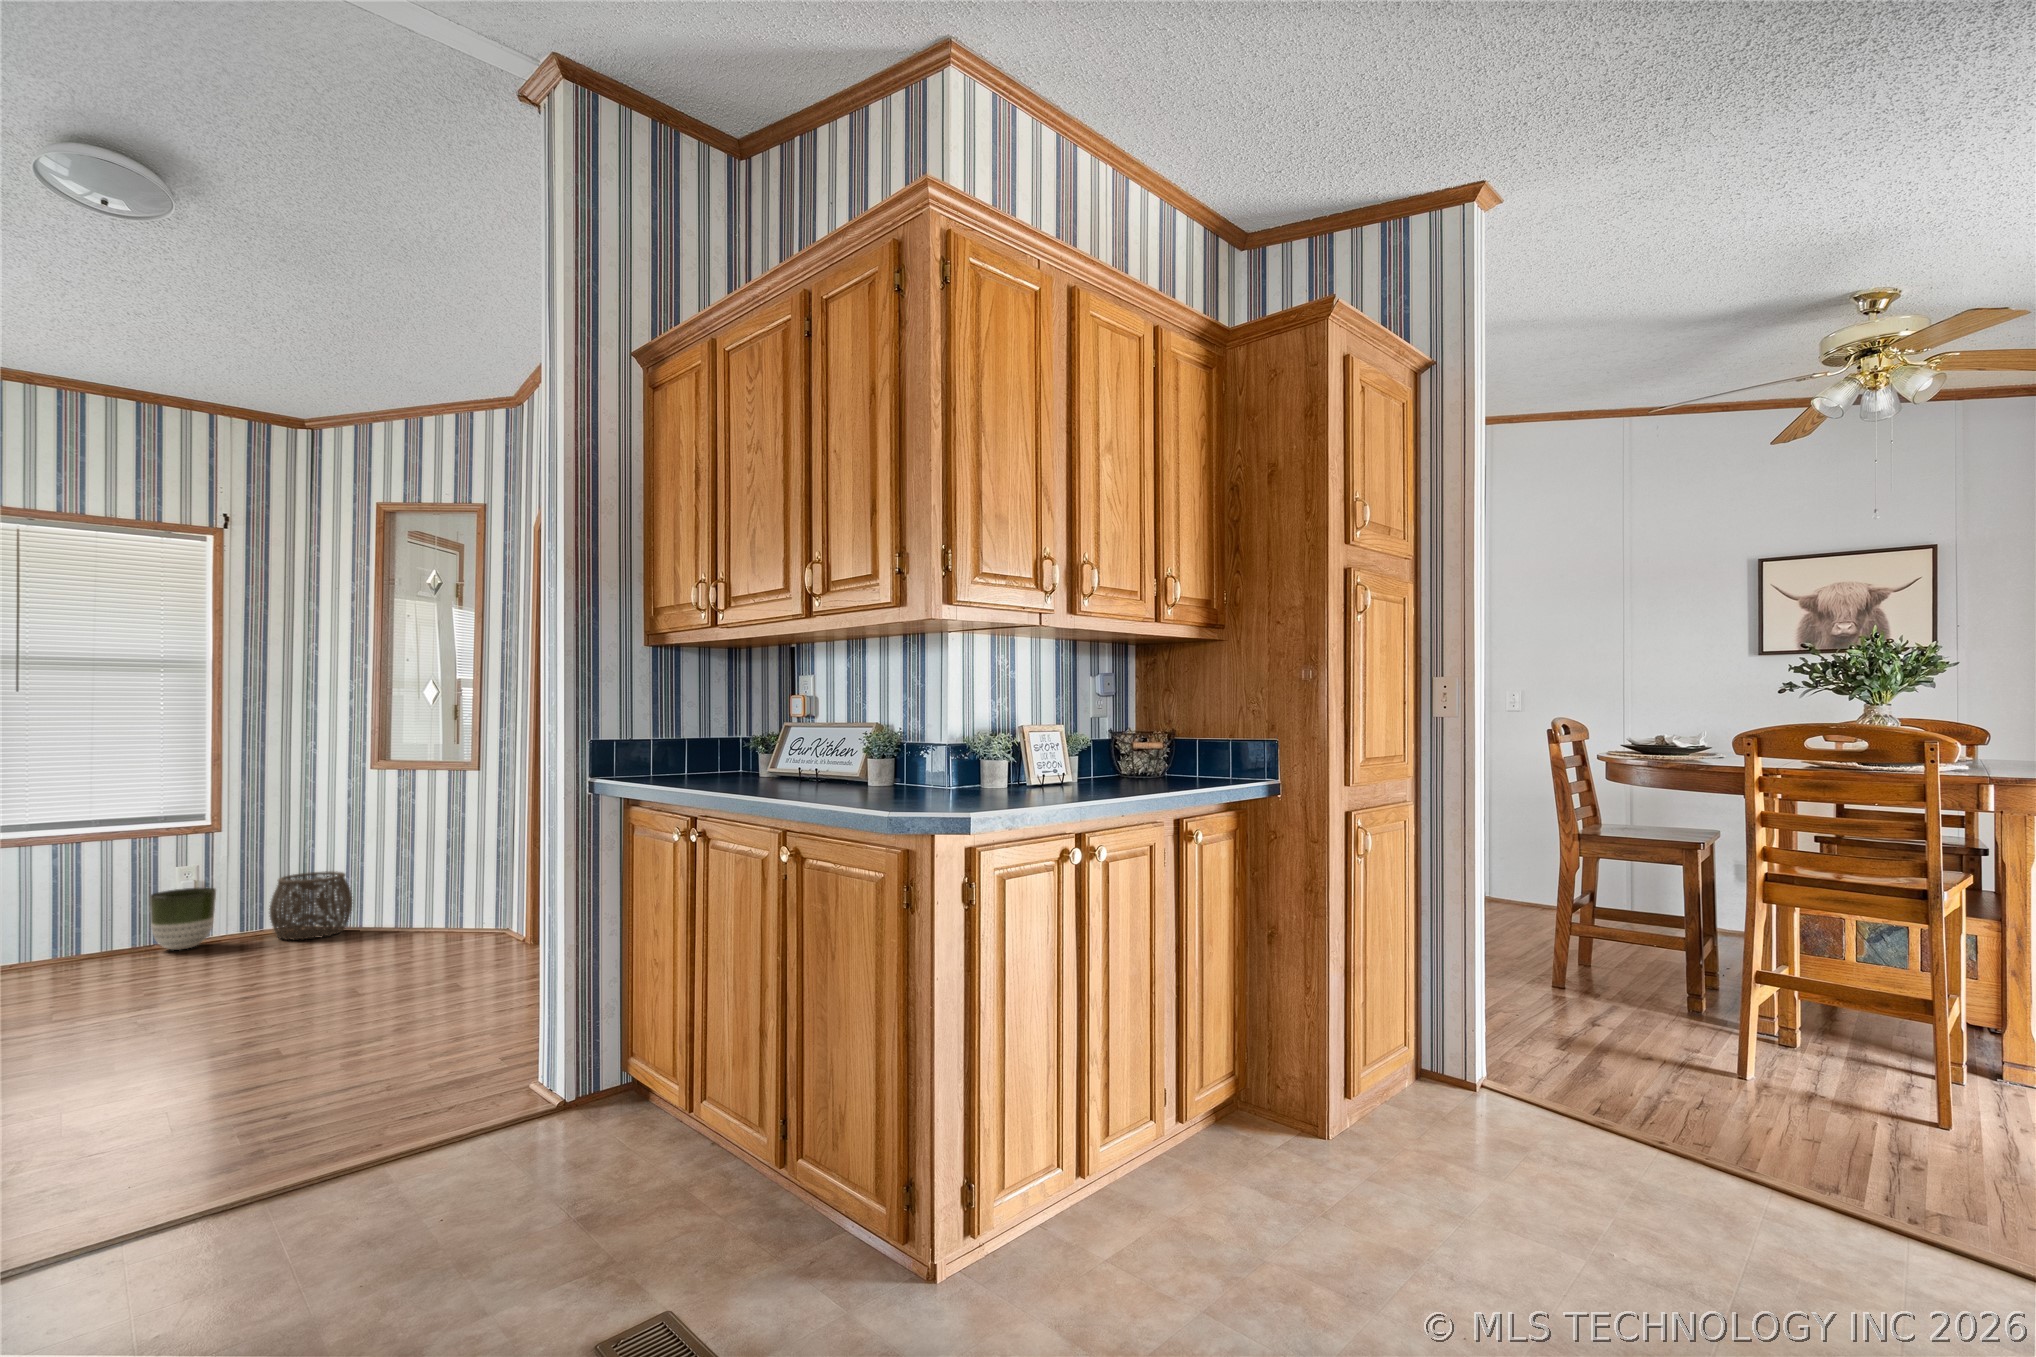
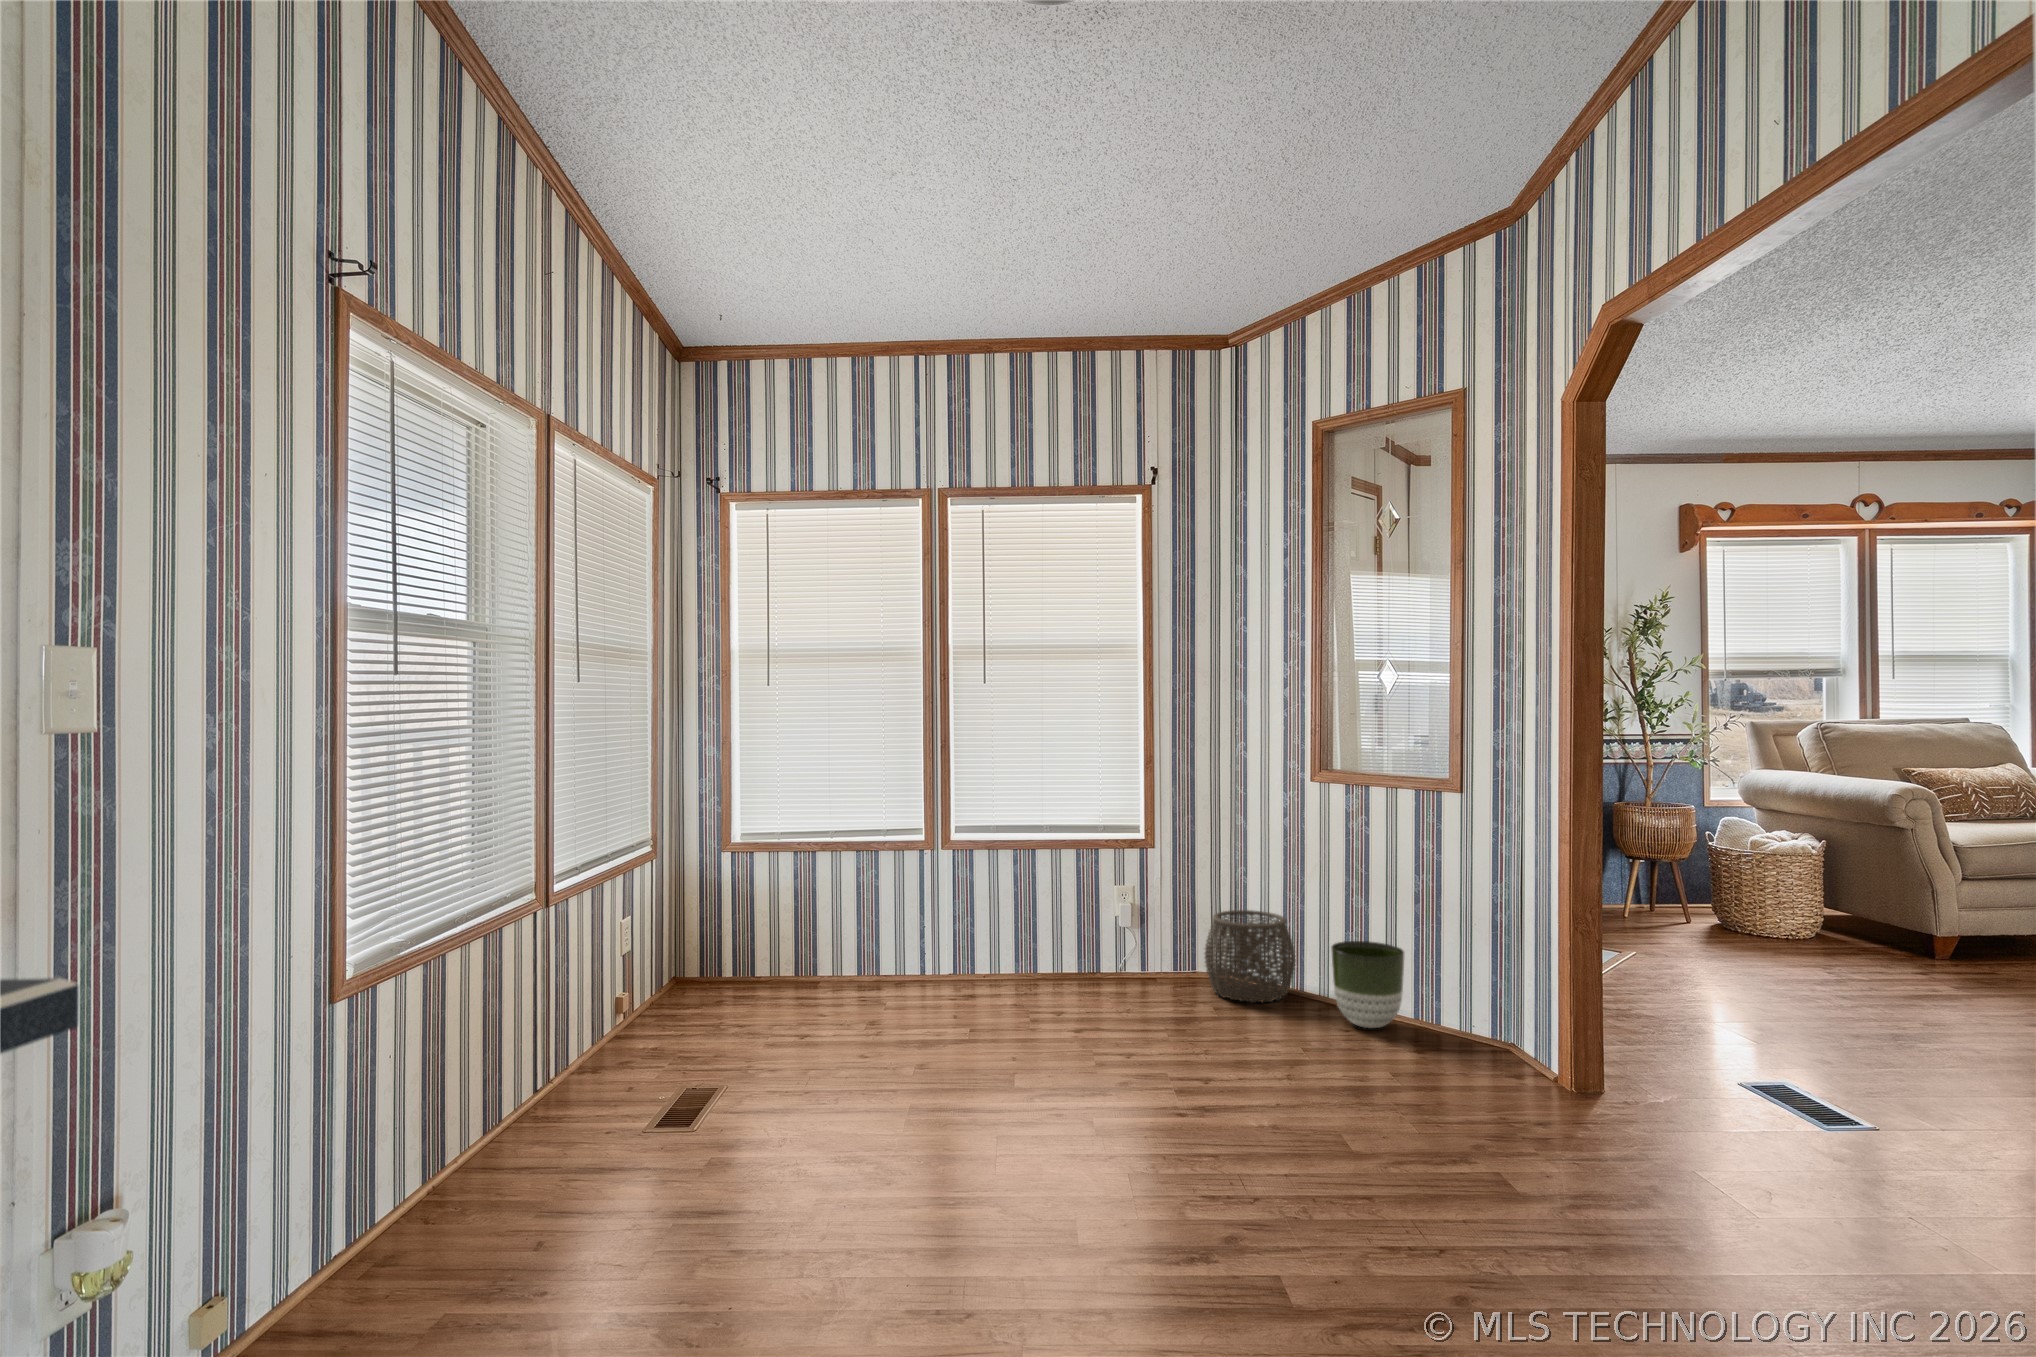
planter: present [150,887,216,950] -> present [1331,941,1404,1028]

